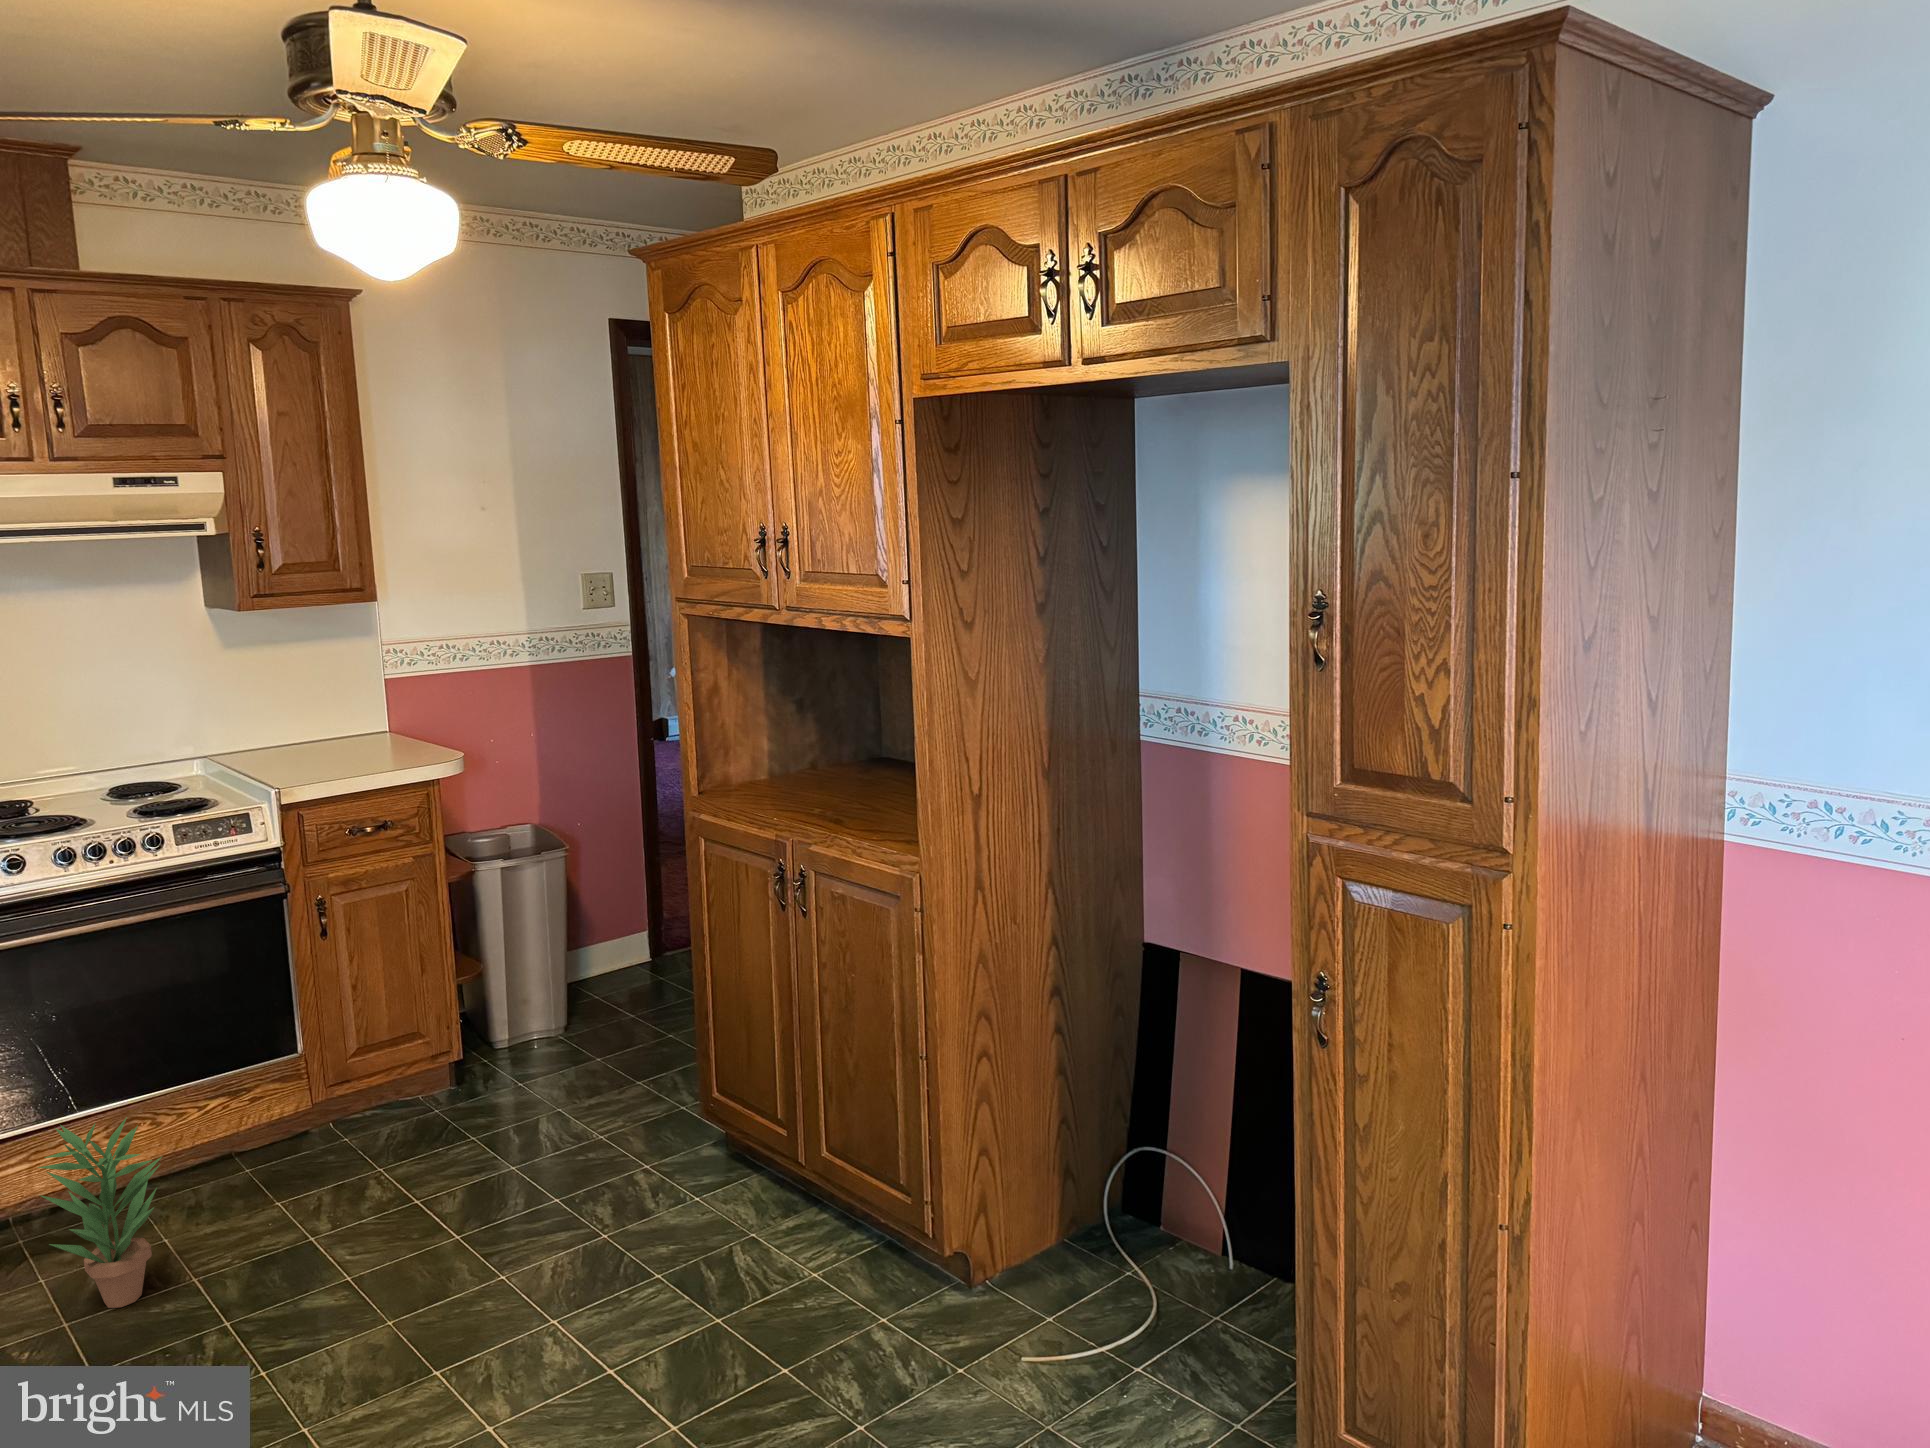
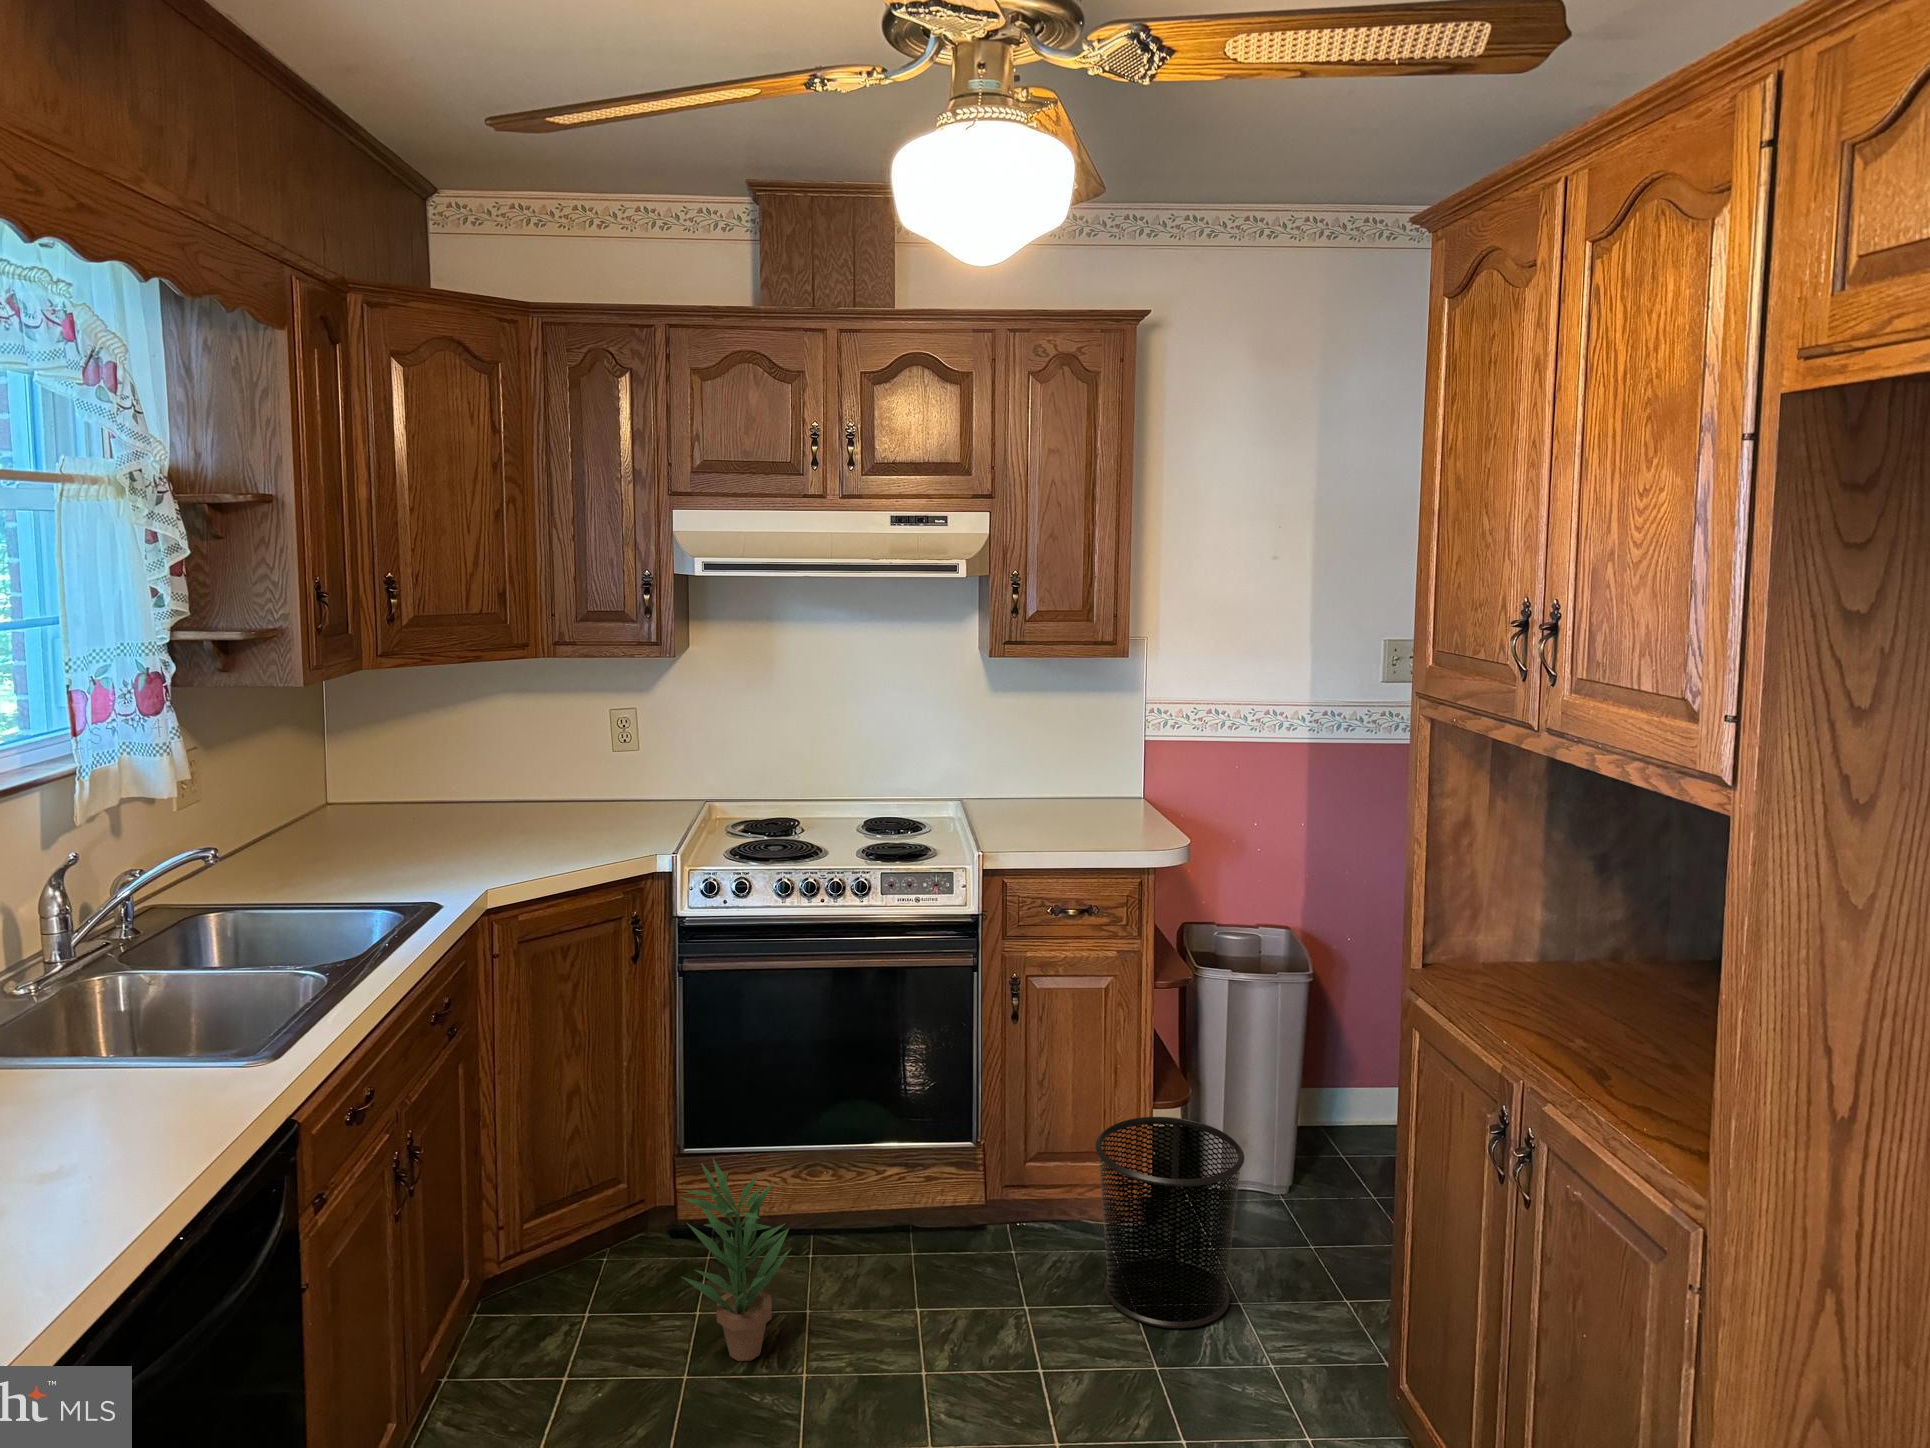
trash can: none [427,982,558,1151] -> present [1095,1117,1244,1328]

